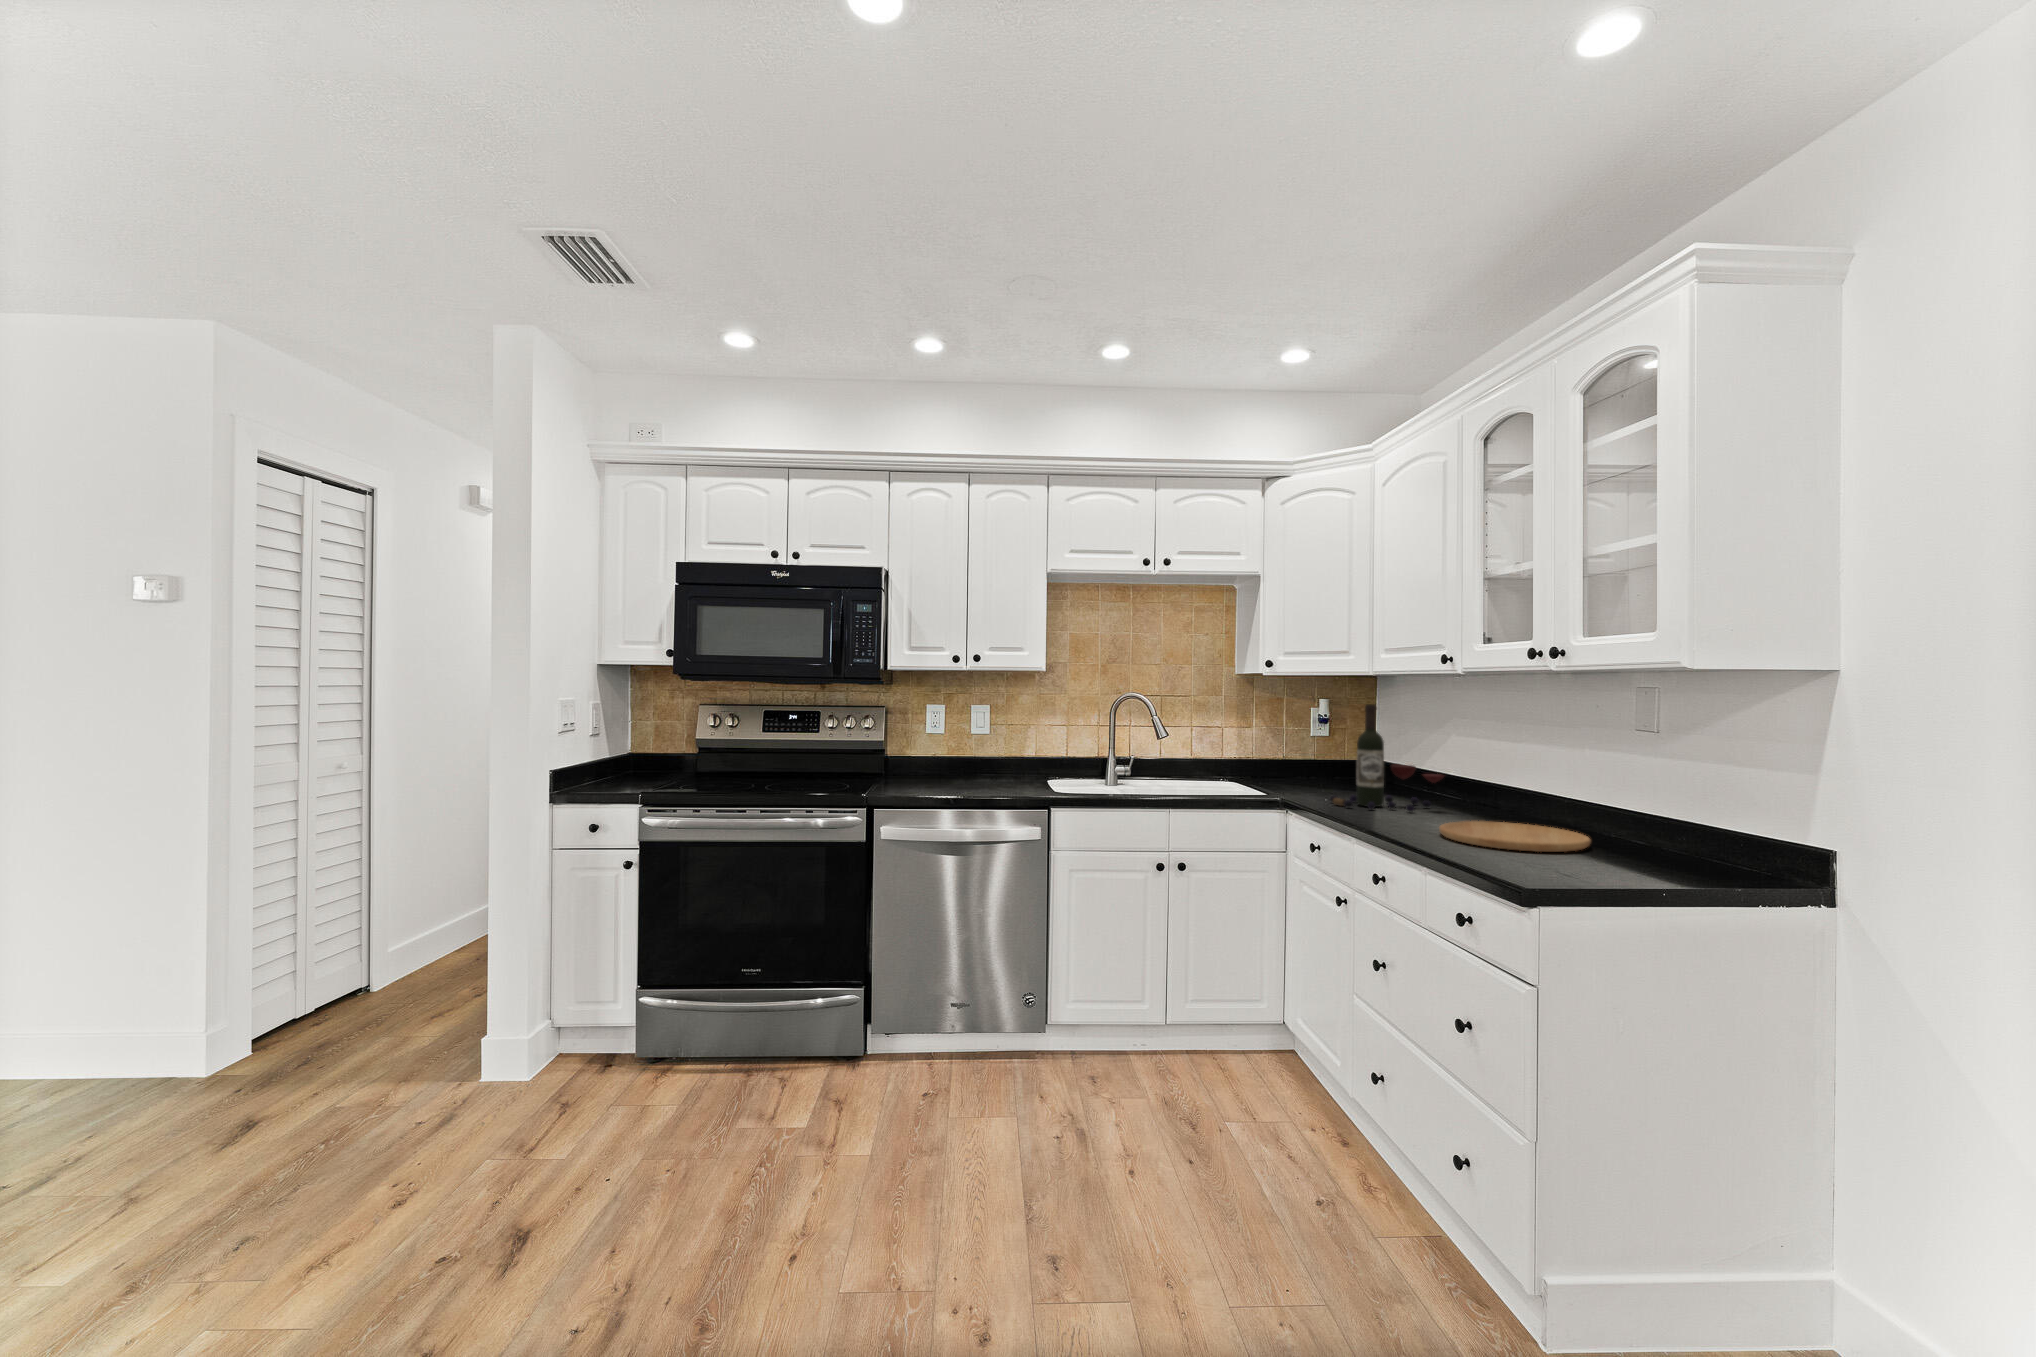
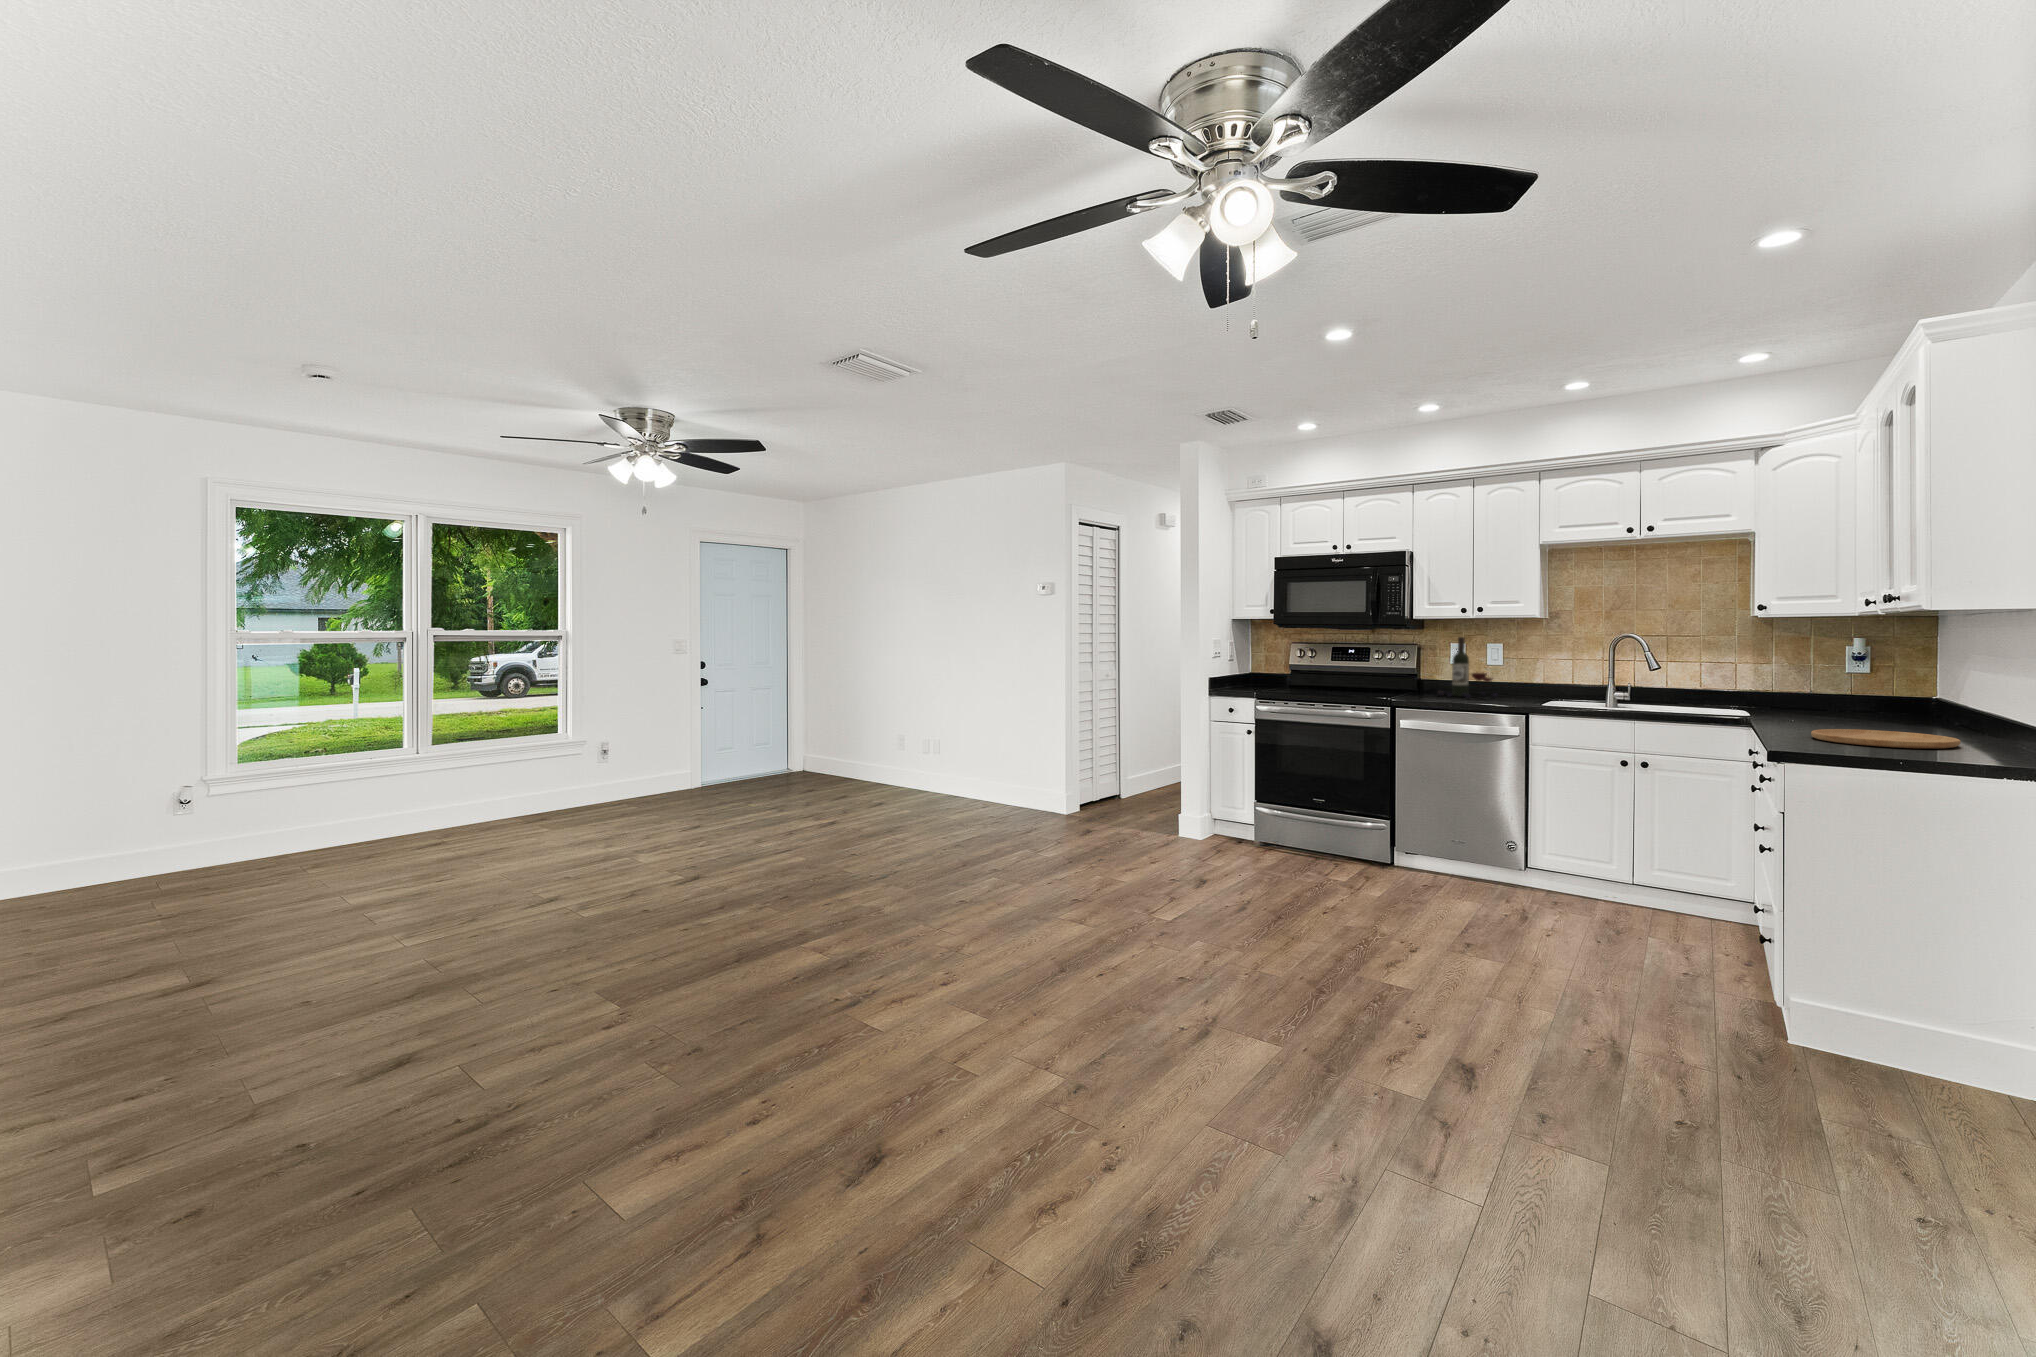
wine bottle: present [1330,704,1444,812] -> present [1438,637,1498,698]

